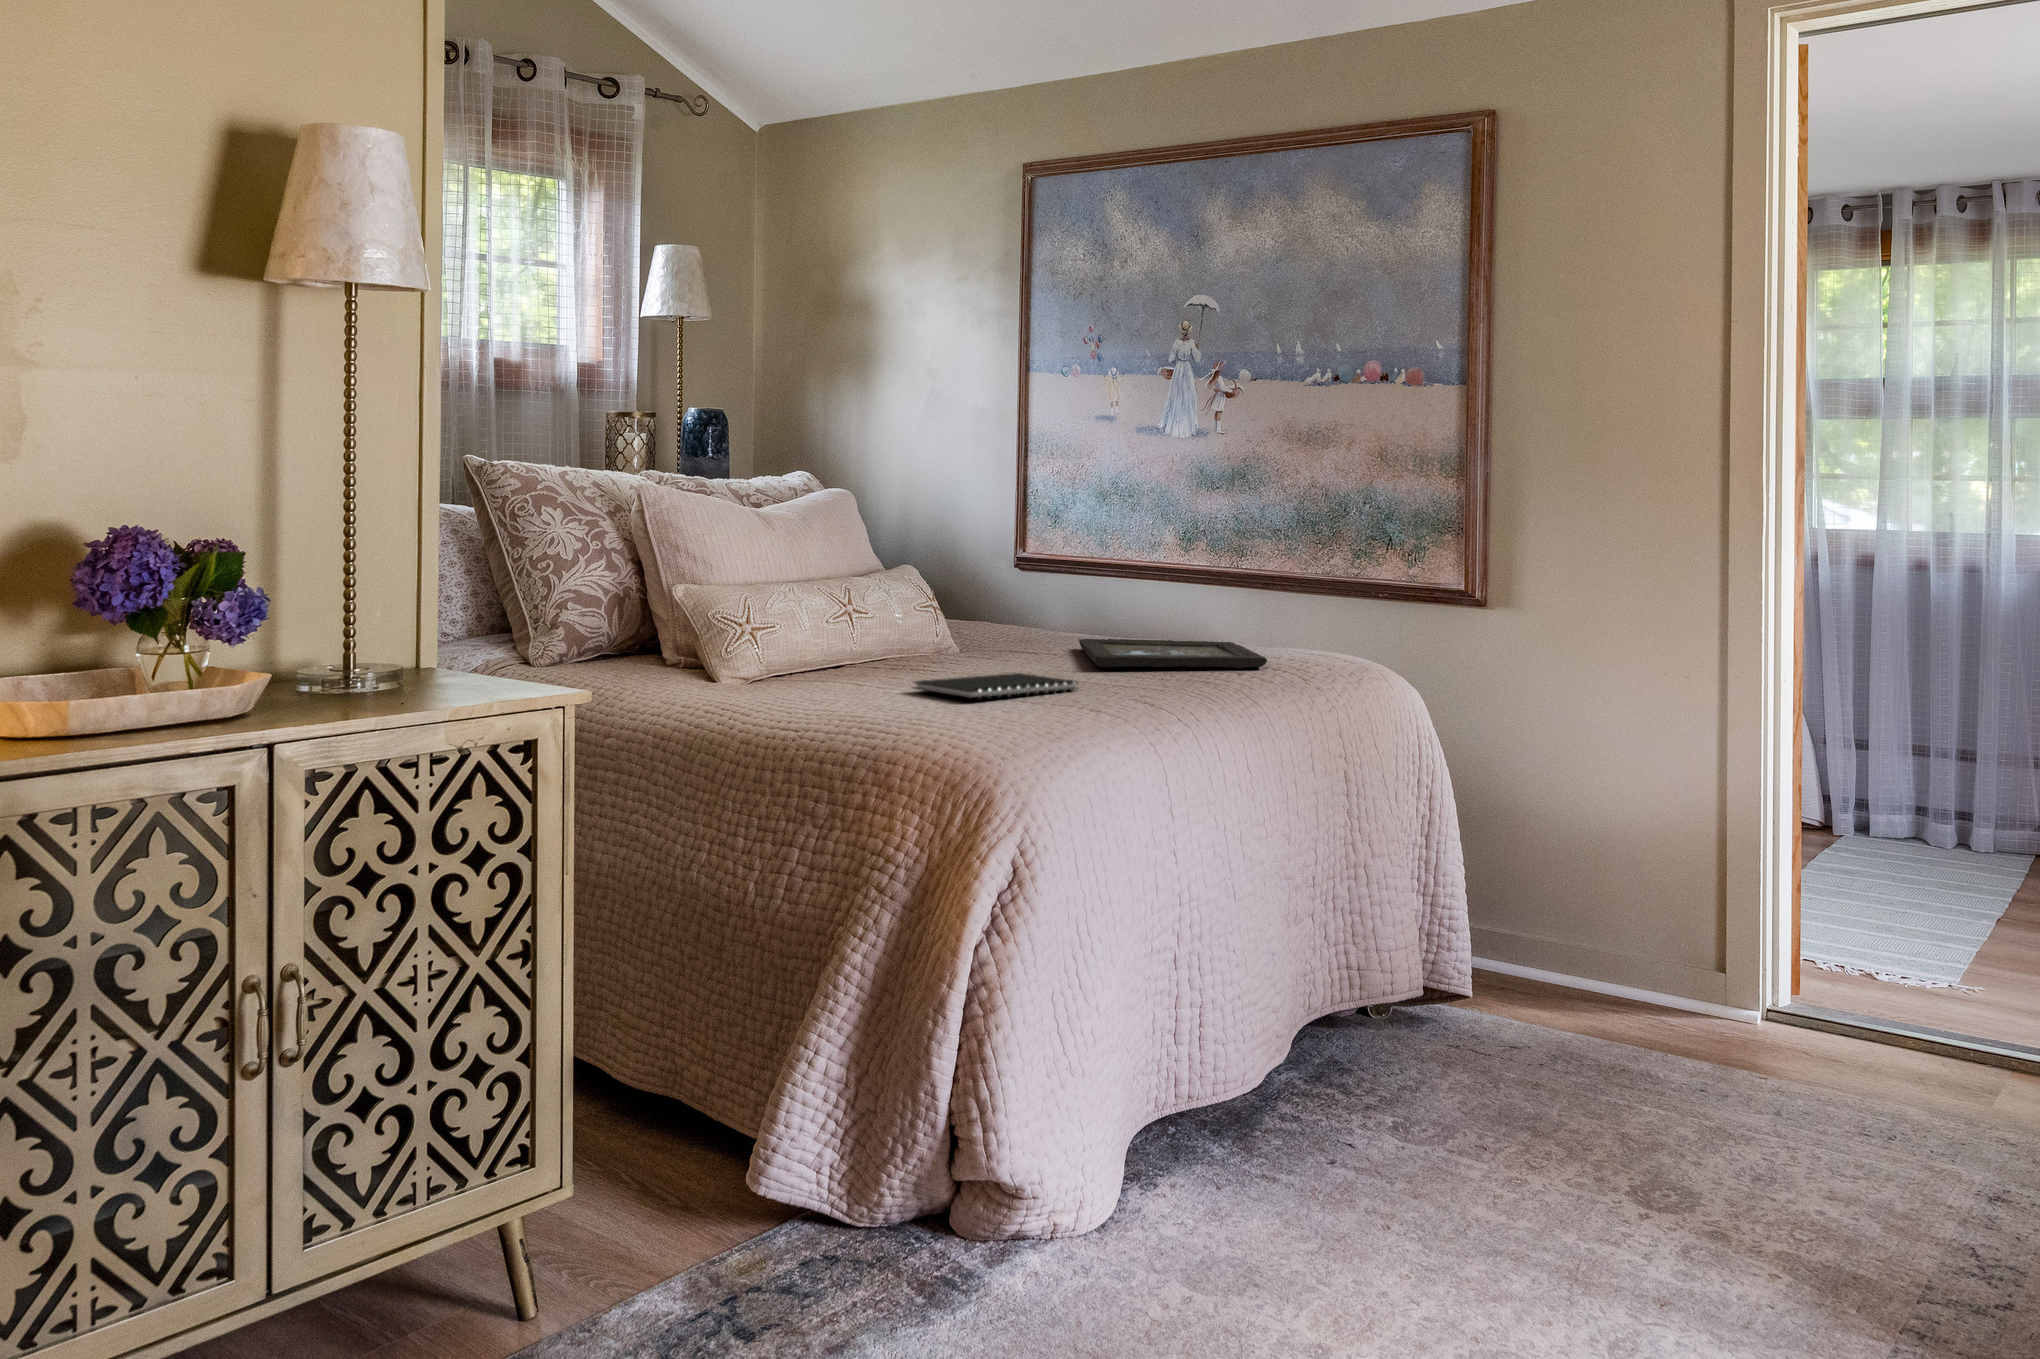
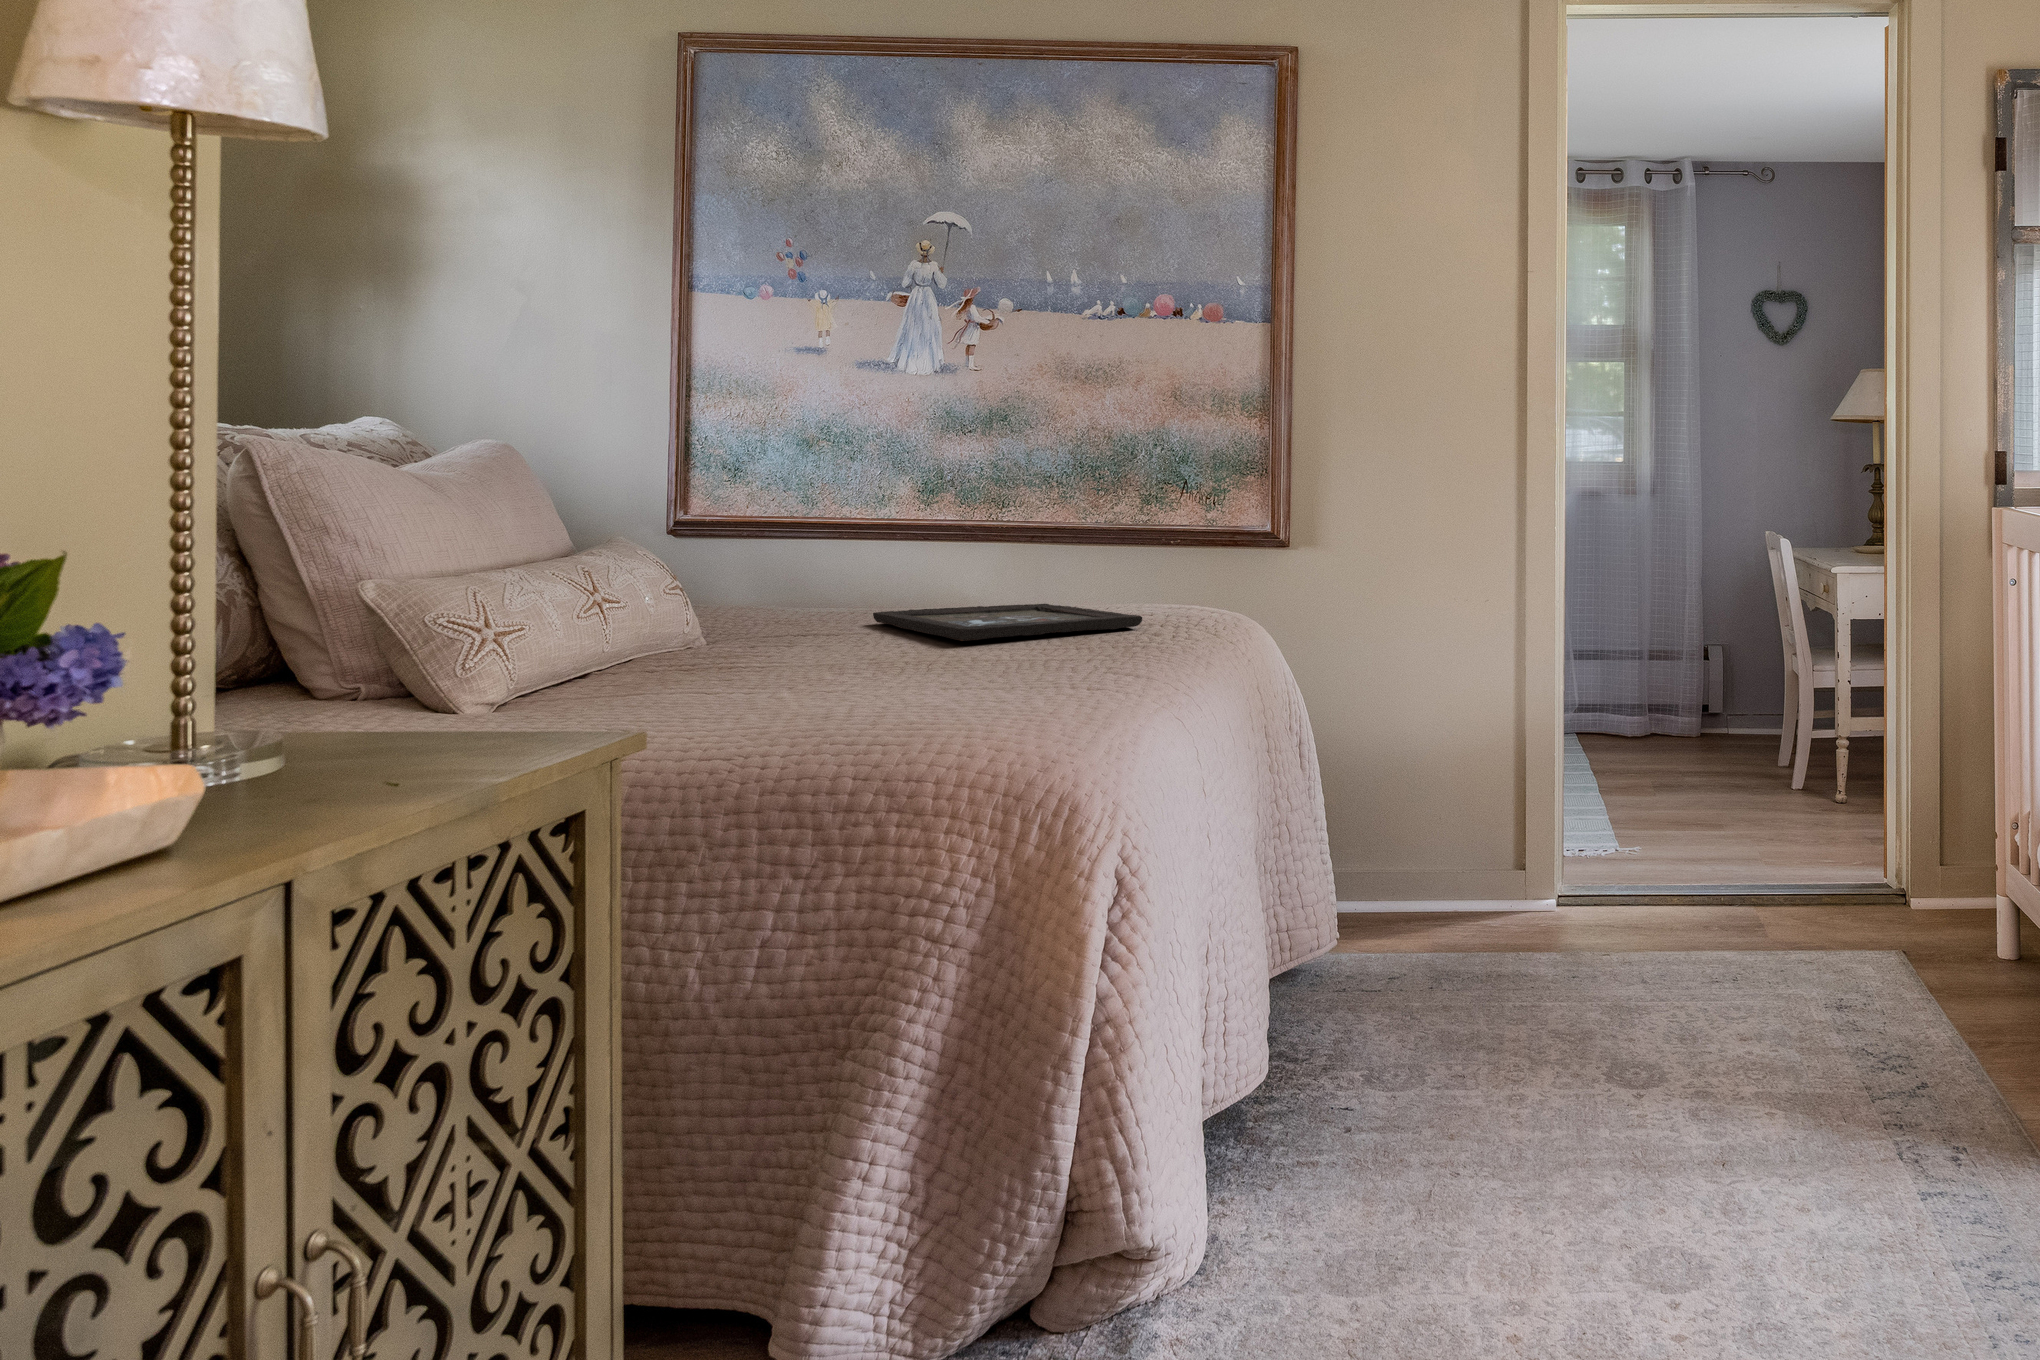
notebook: present [914,673,1077,699] -> none [789,655,993,690]

